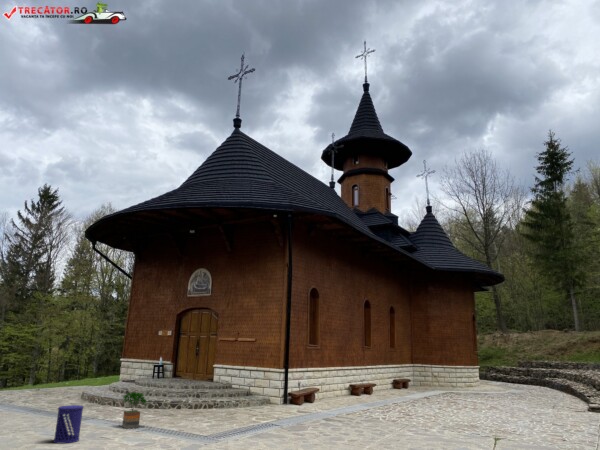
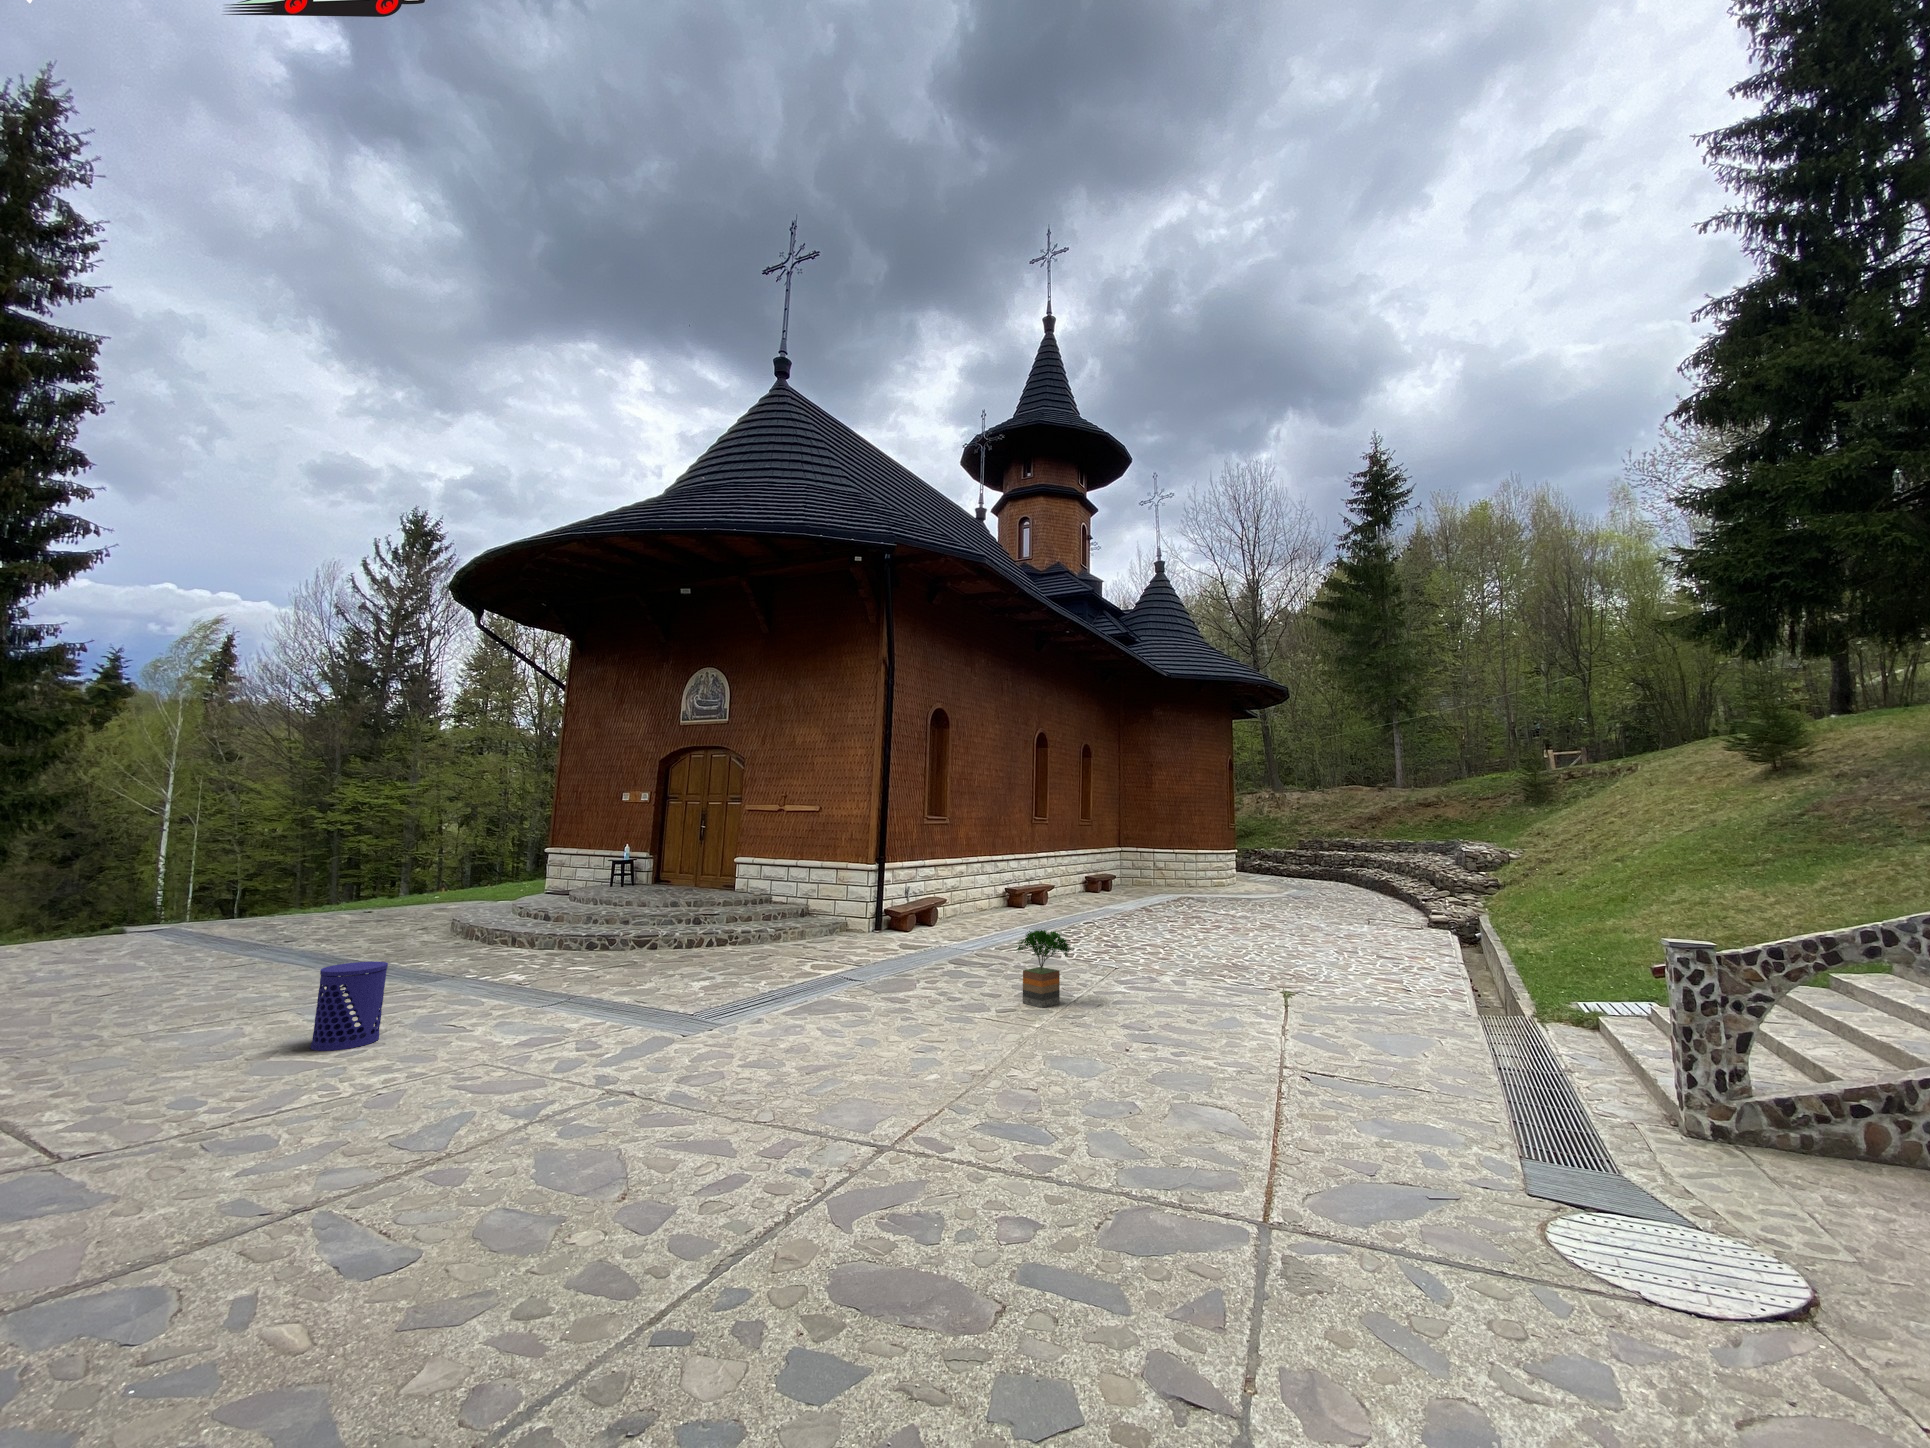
potted tree: present [122,392,146,429] -> present [1018,930,1071,1008]

